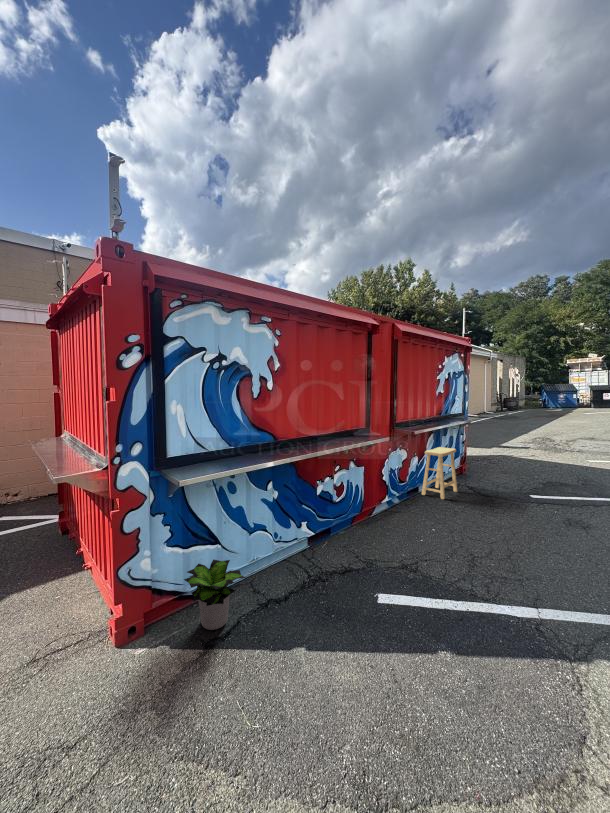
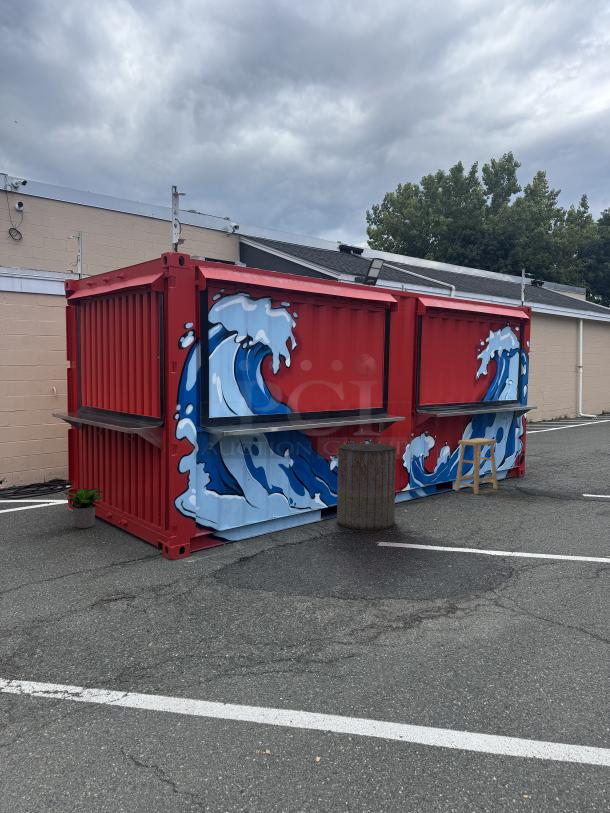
trash can: none [325,465,386,566] -> present [337,443,396,530]
potted plant: present [184,560,246,630] -> present [65,488,103,528]

